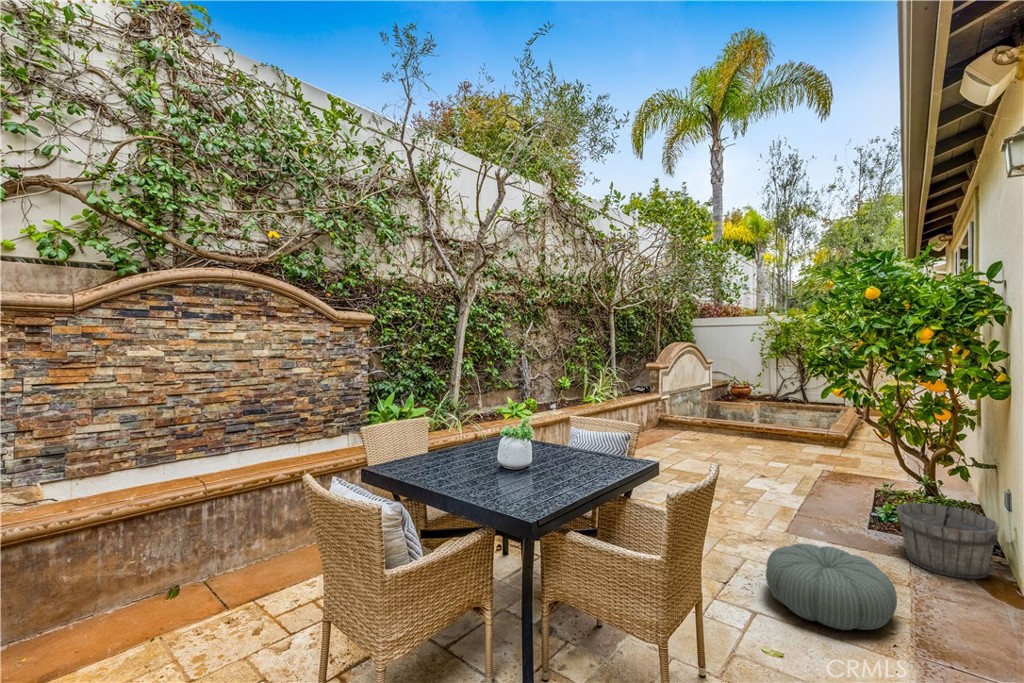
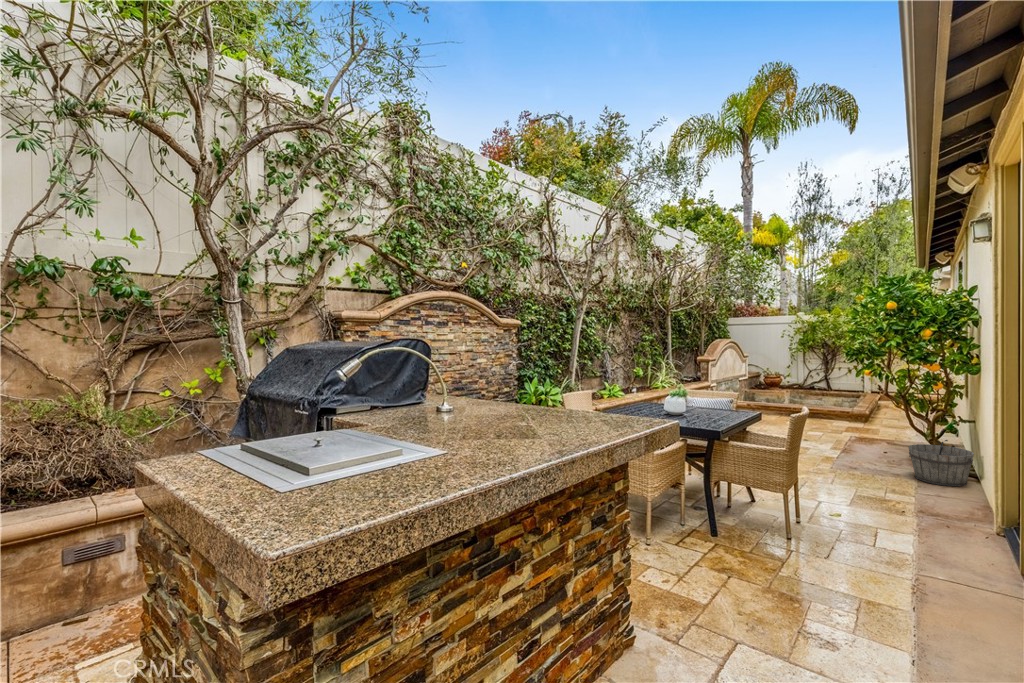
pouf: present [766,543,897,630] -> none [828,464,910,506]

